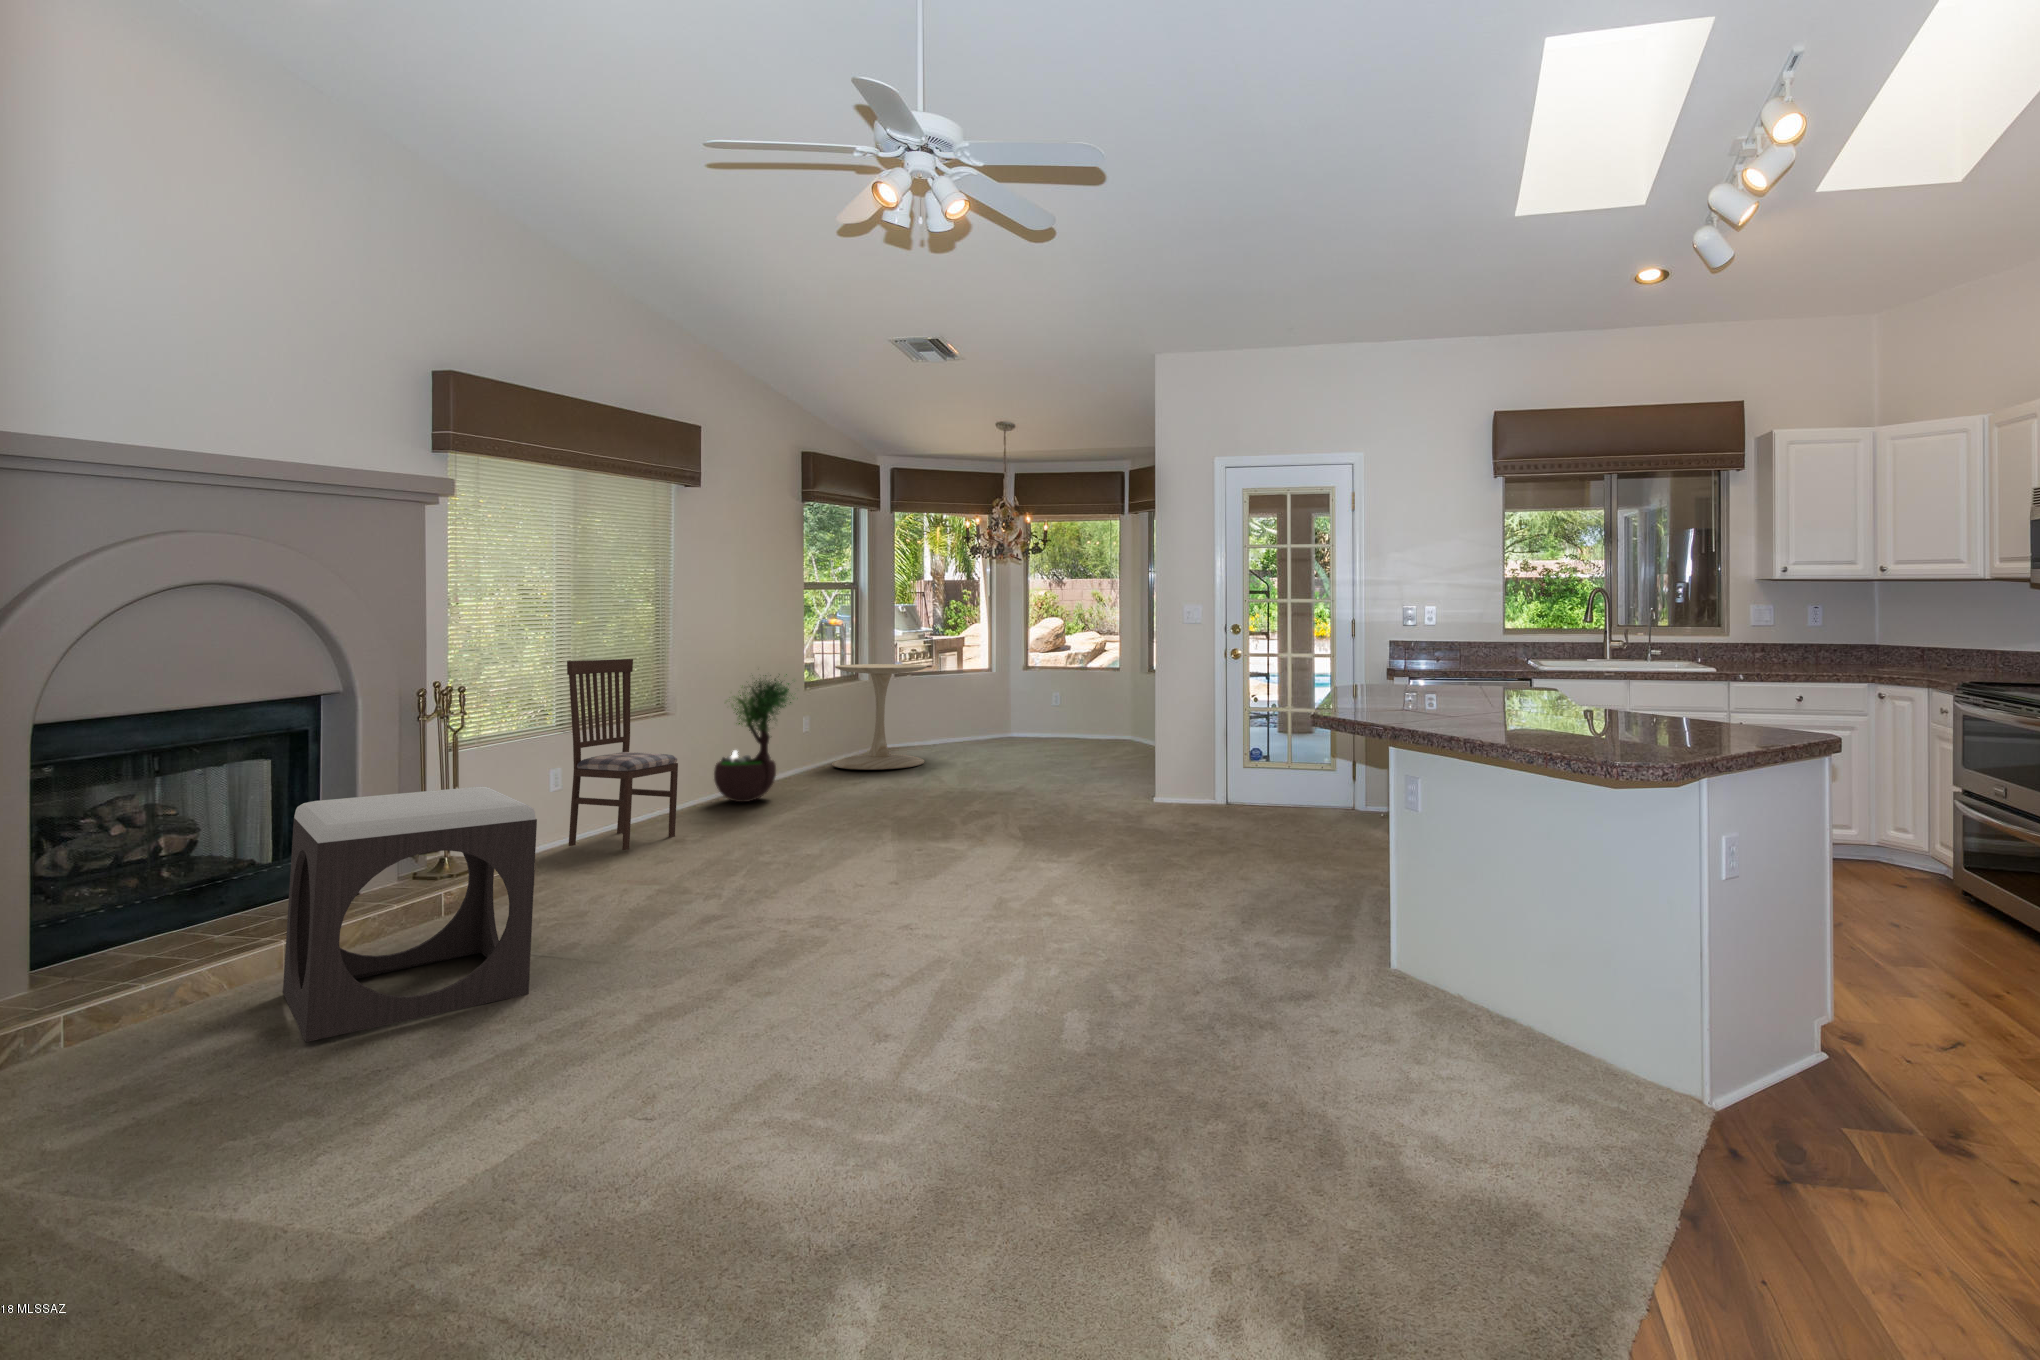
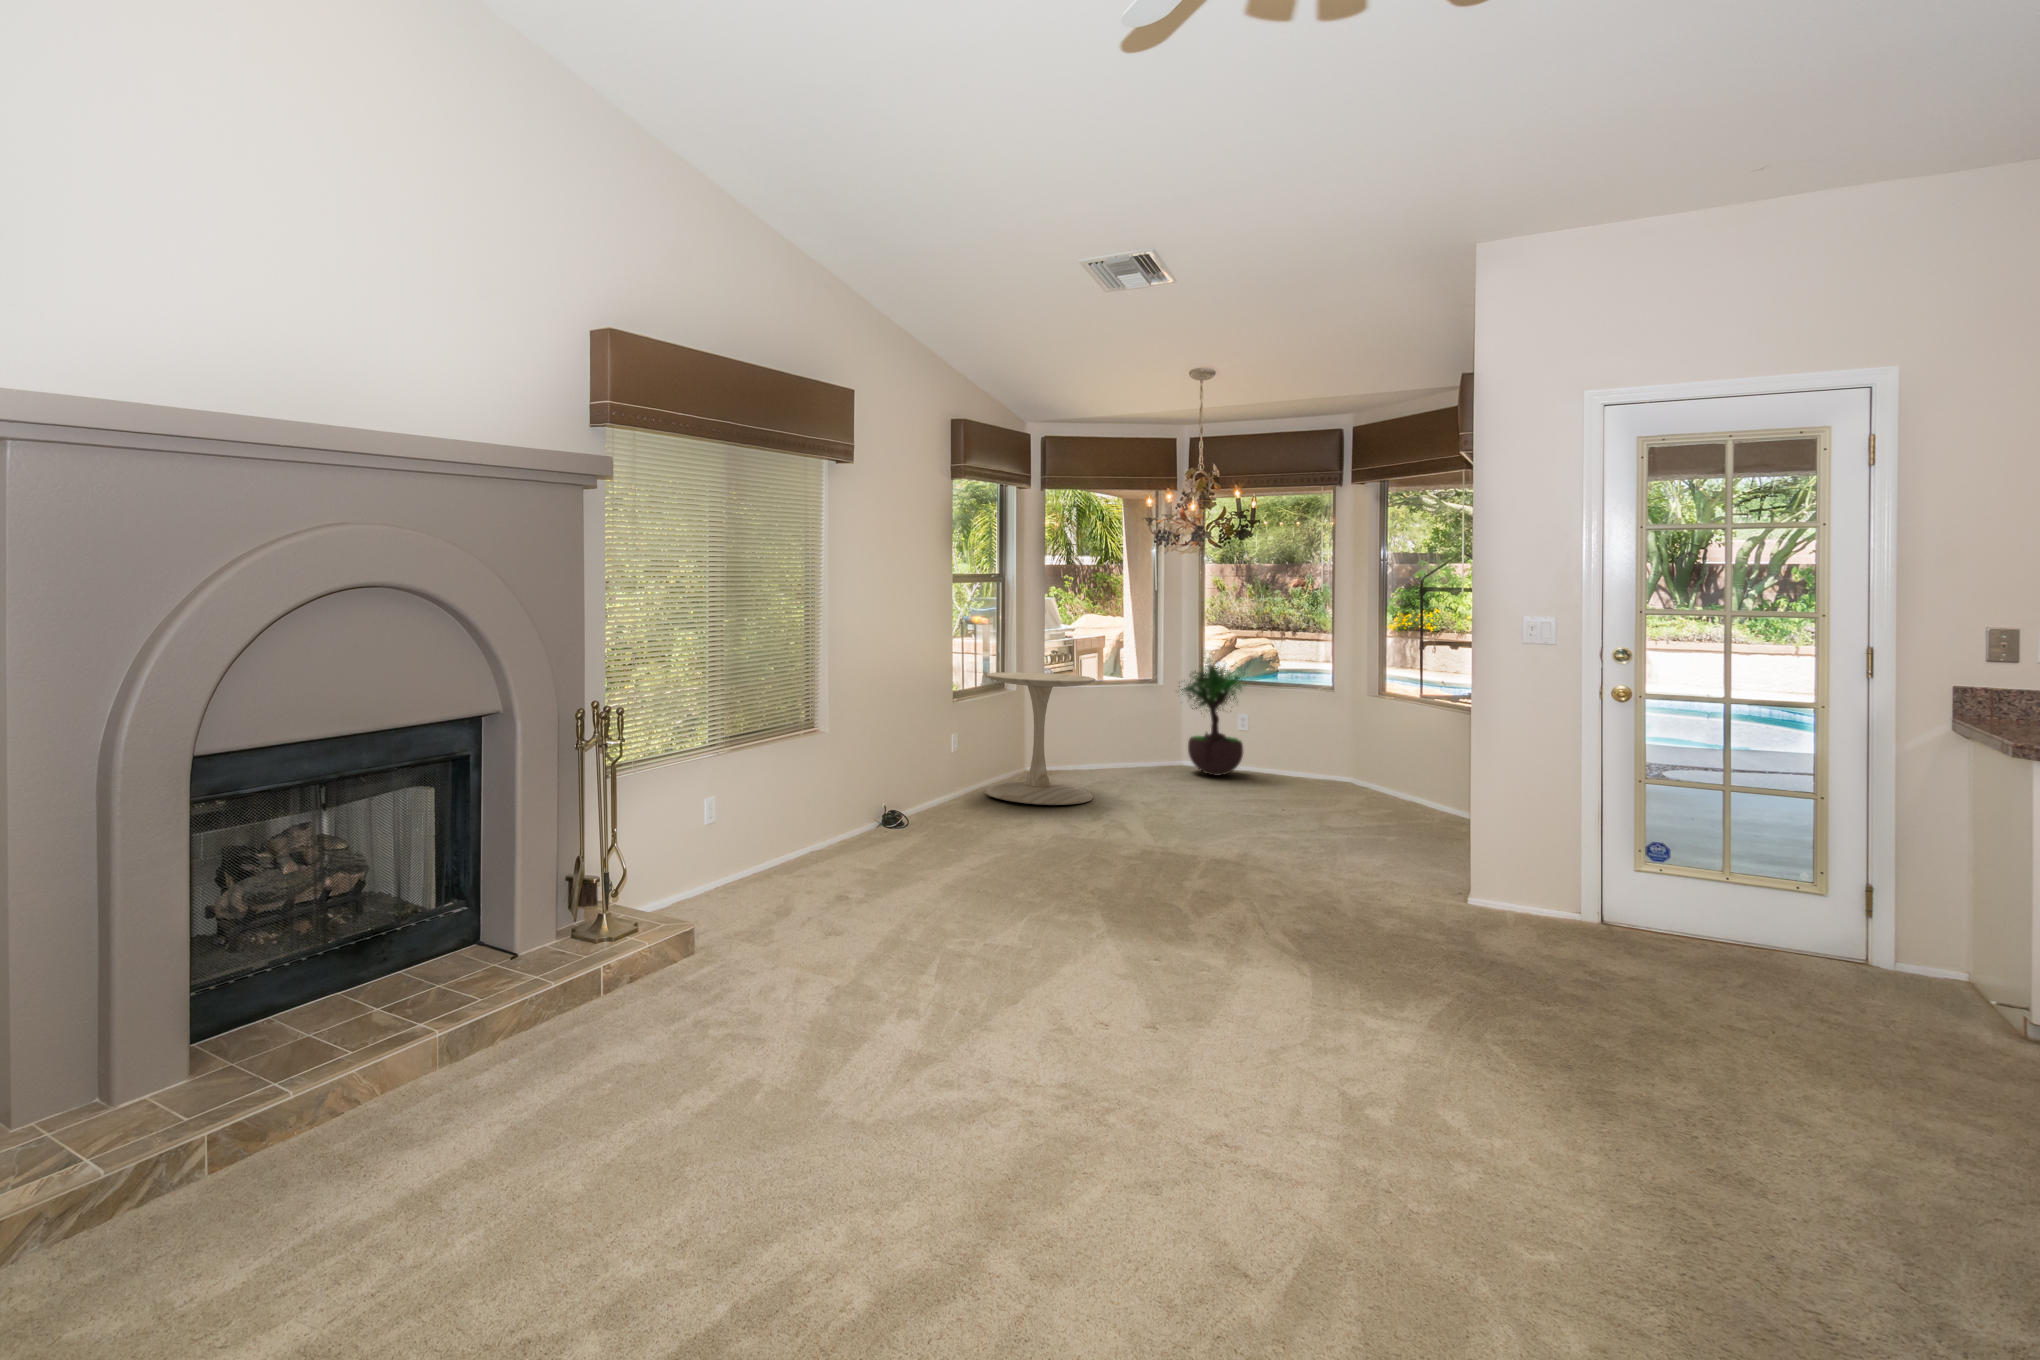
dining chair: present [567,659,678,850] -> none [722,669,842,909]
potted tree: present [714,674,792,802] -> present [1179,662,1246,776]
footstool: present [283,786,537,1042] -> none [438,860,730,1245]

